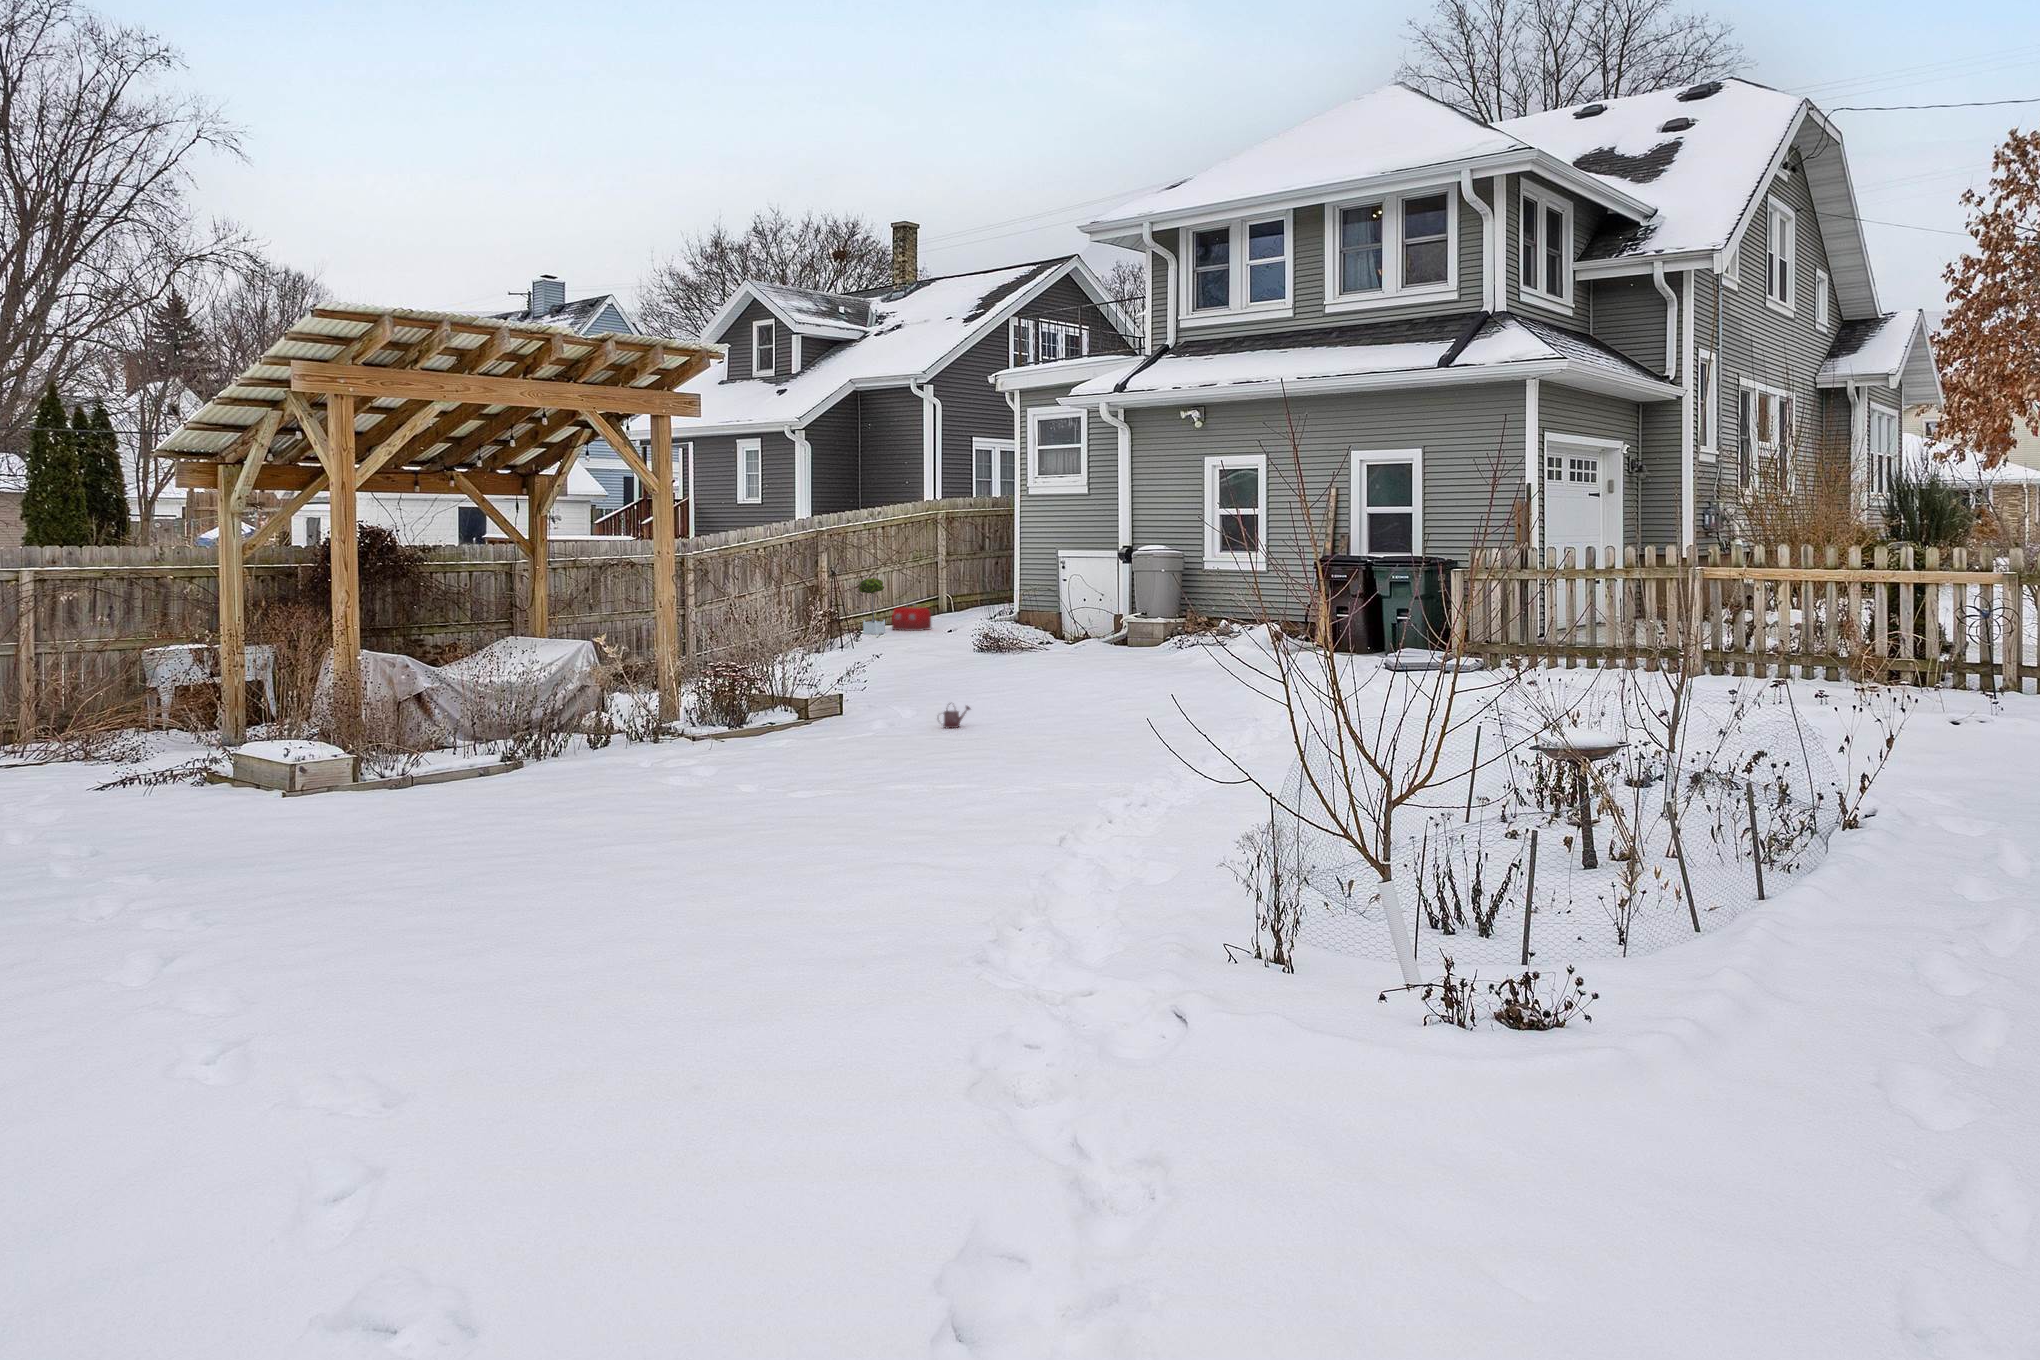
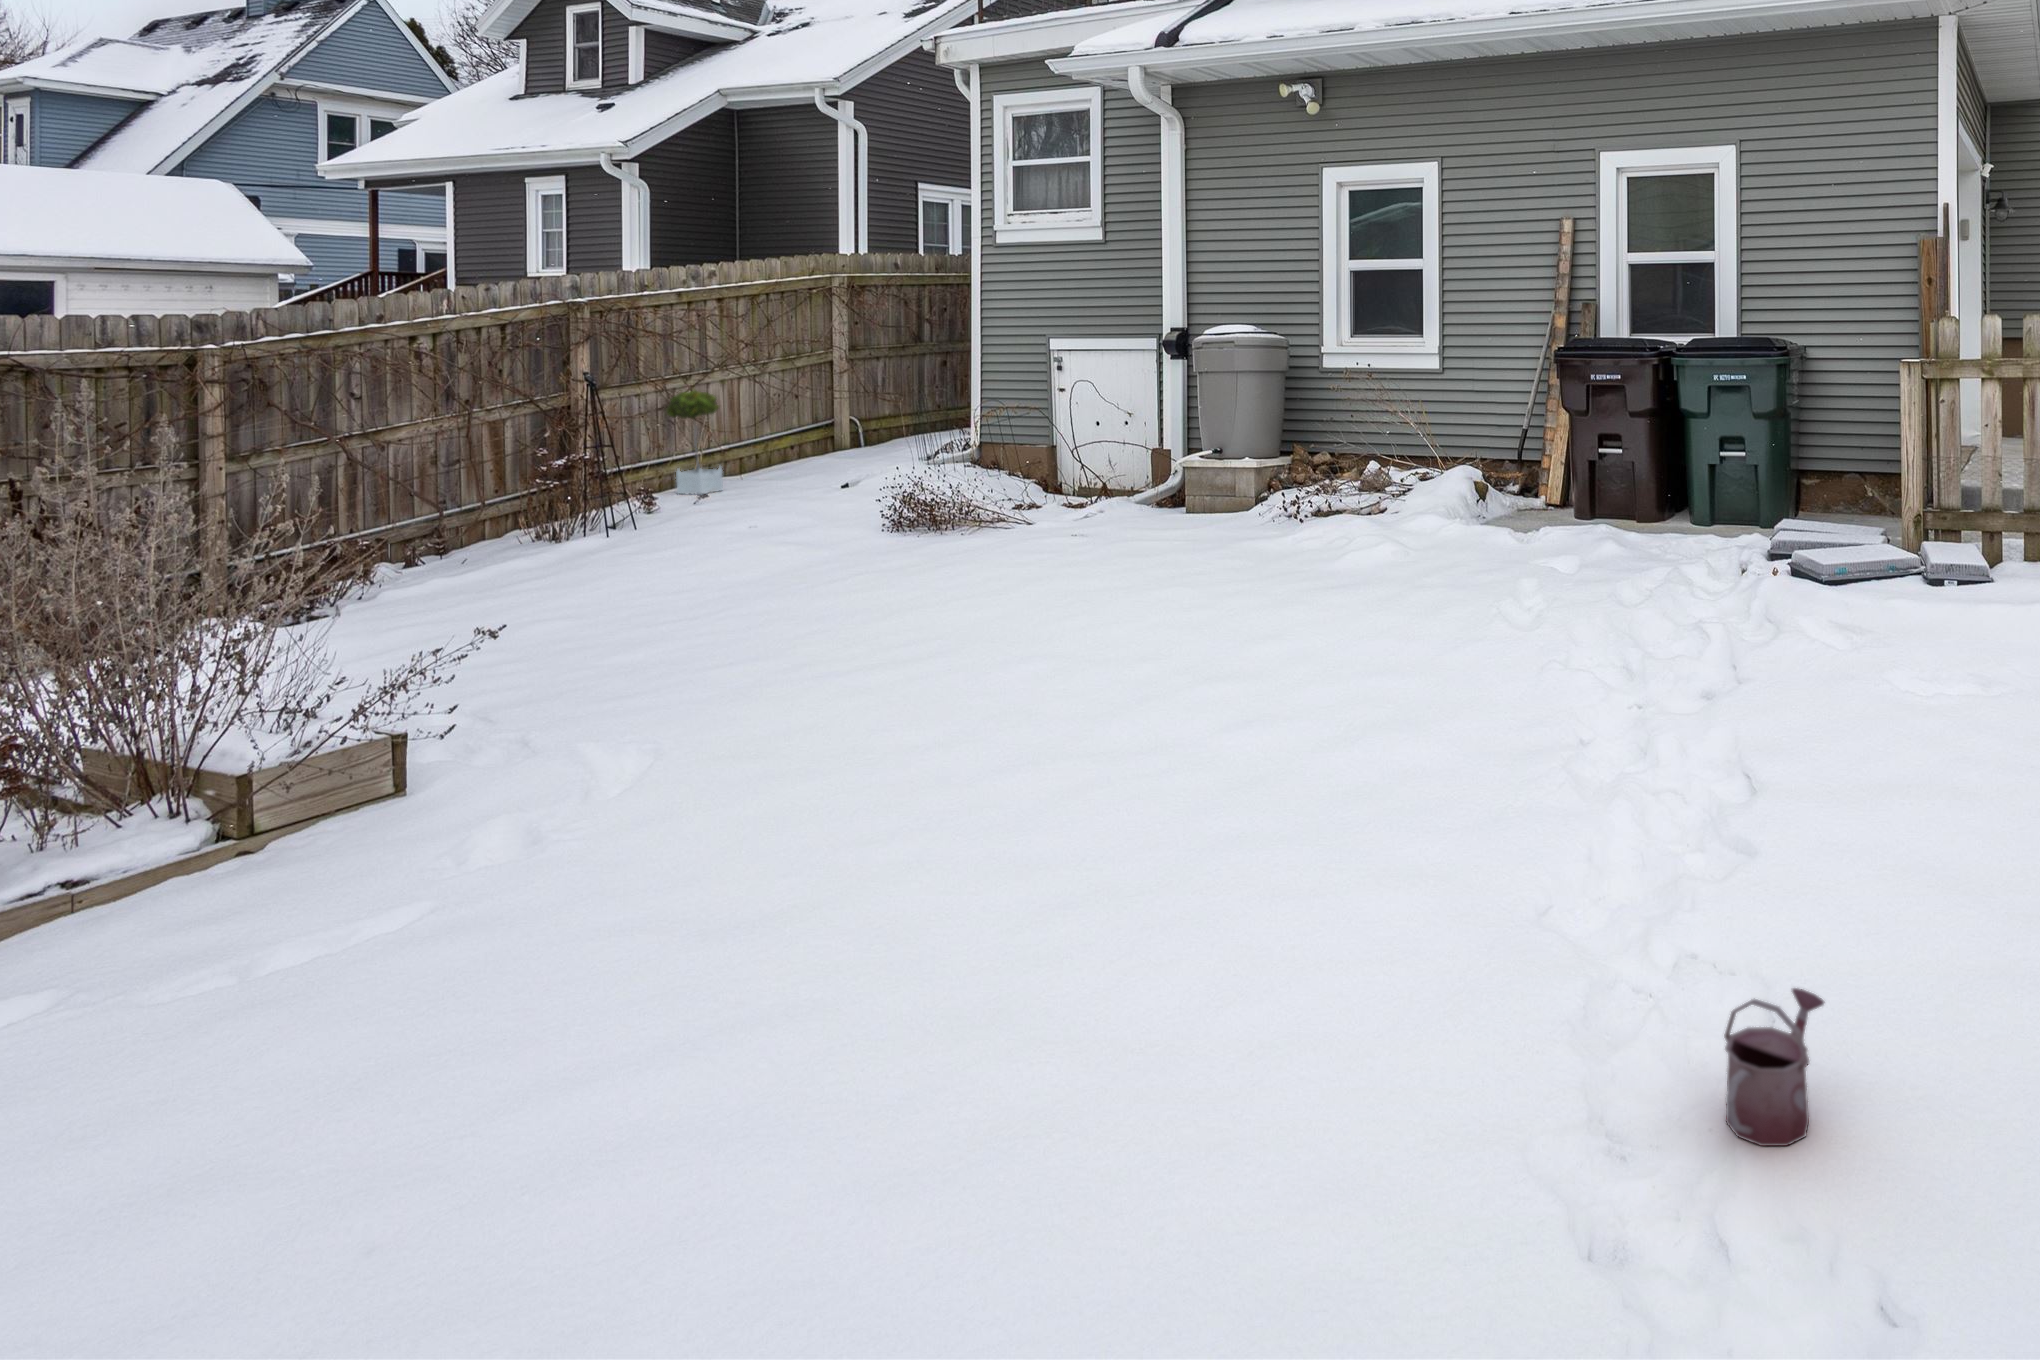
toolbox: present [892,604,931,631] -> none [742,433,819,483]
watering can: present [943,703,970,728] -> present [1724,988,1824,1146]

